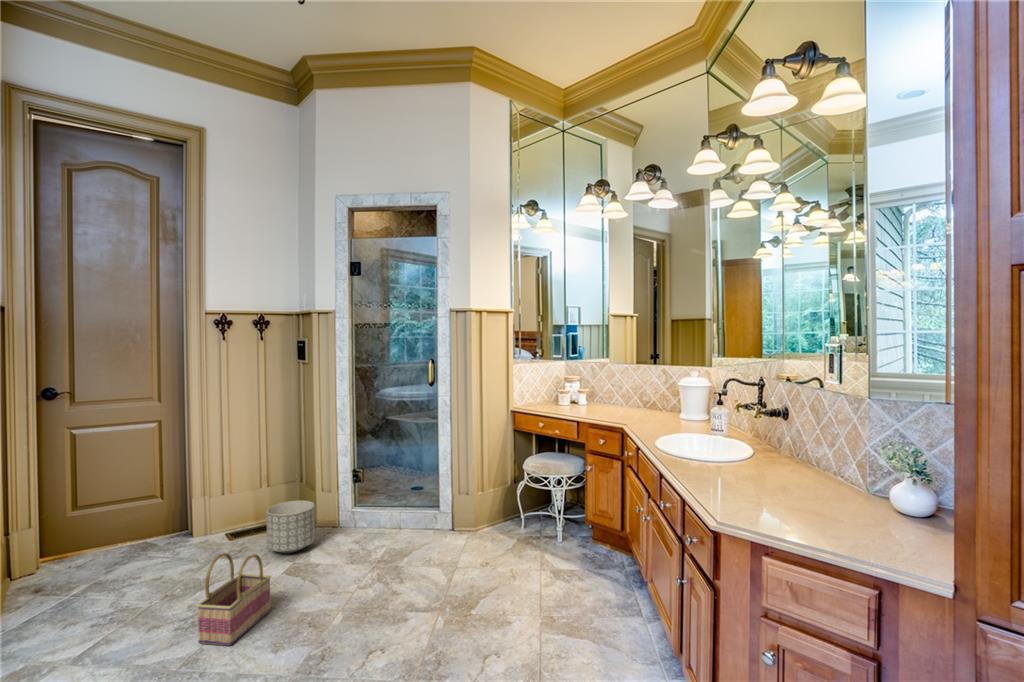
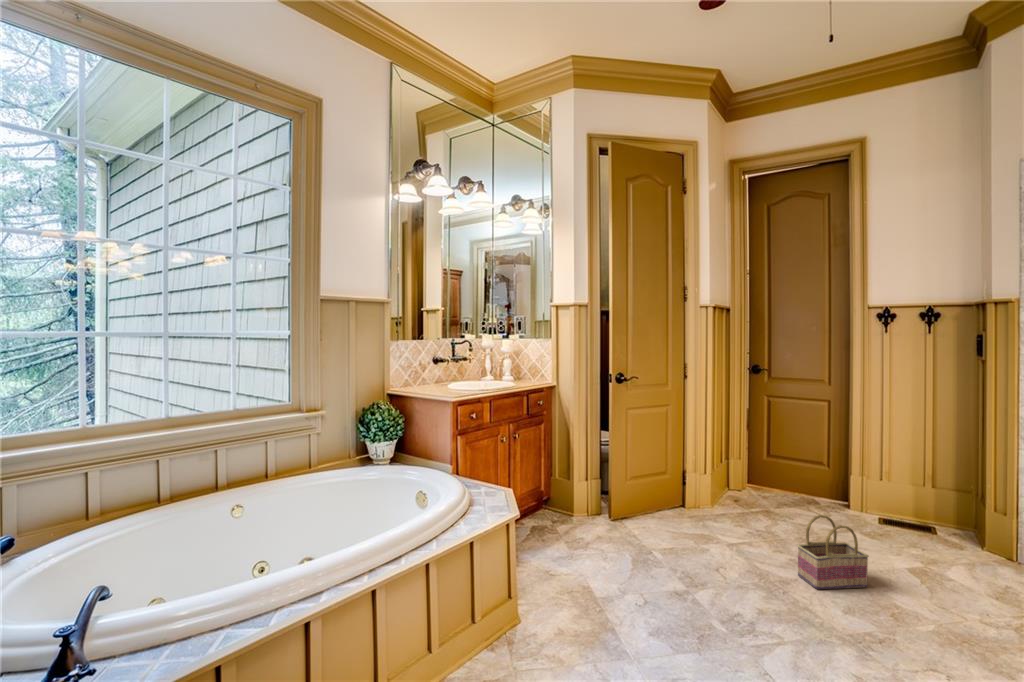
planter: present [267,501,315,553] -> none [904,504,965,561]

